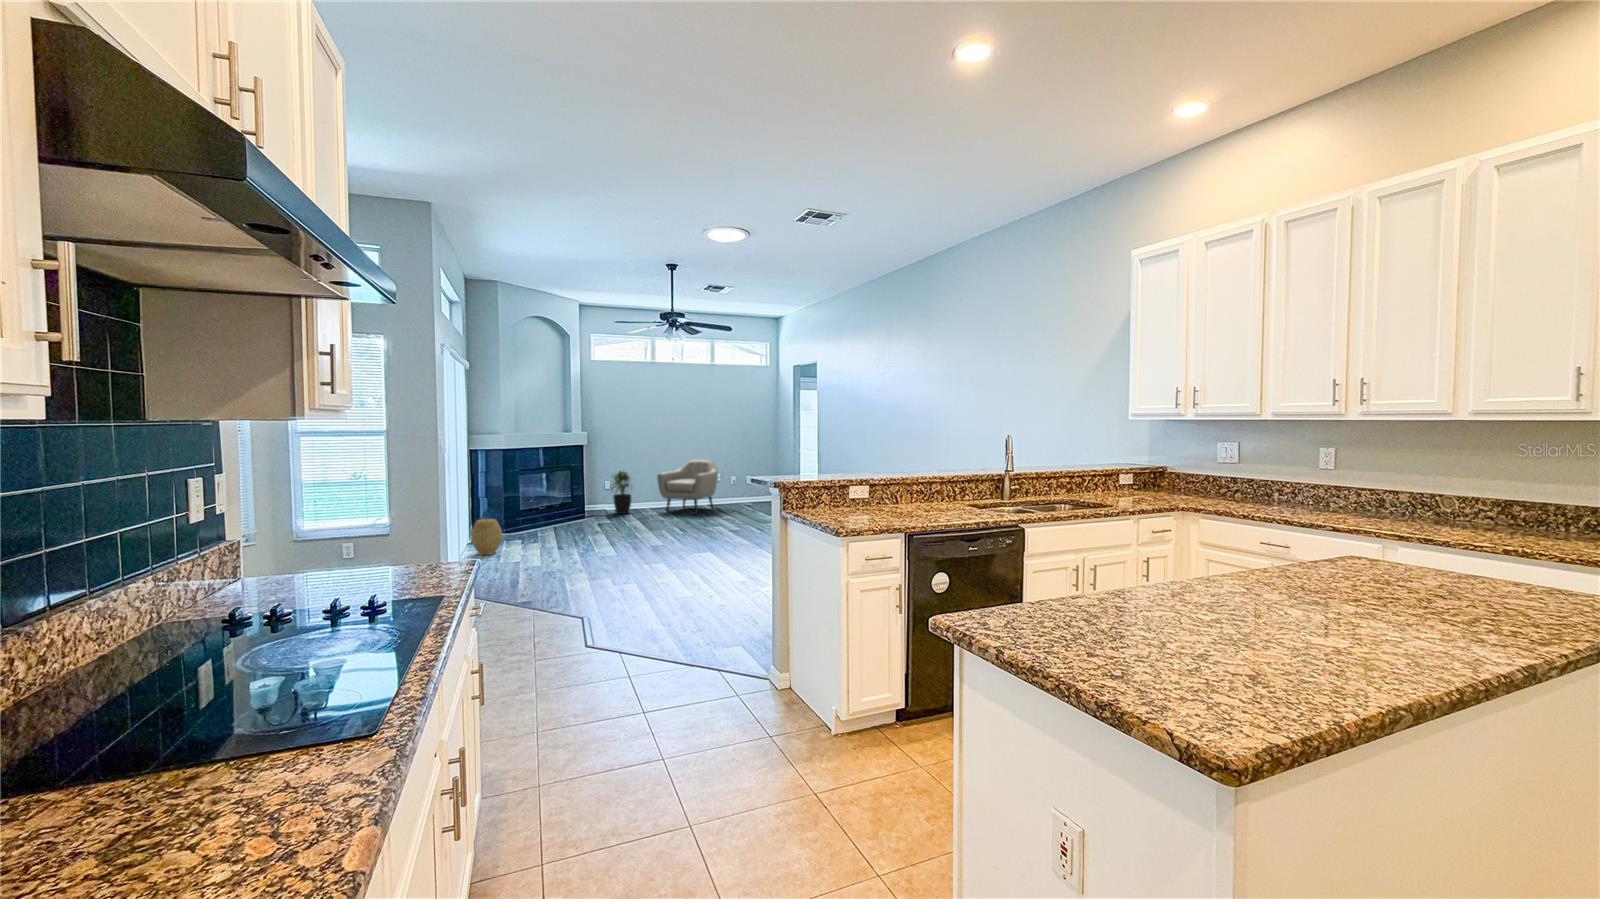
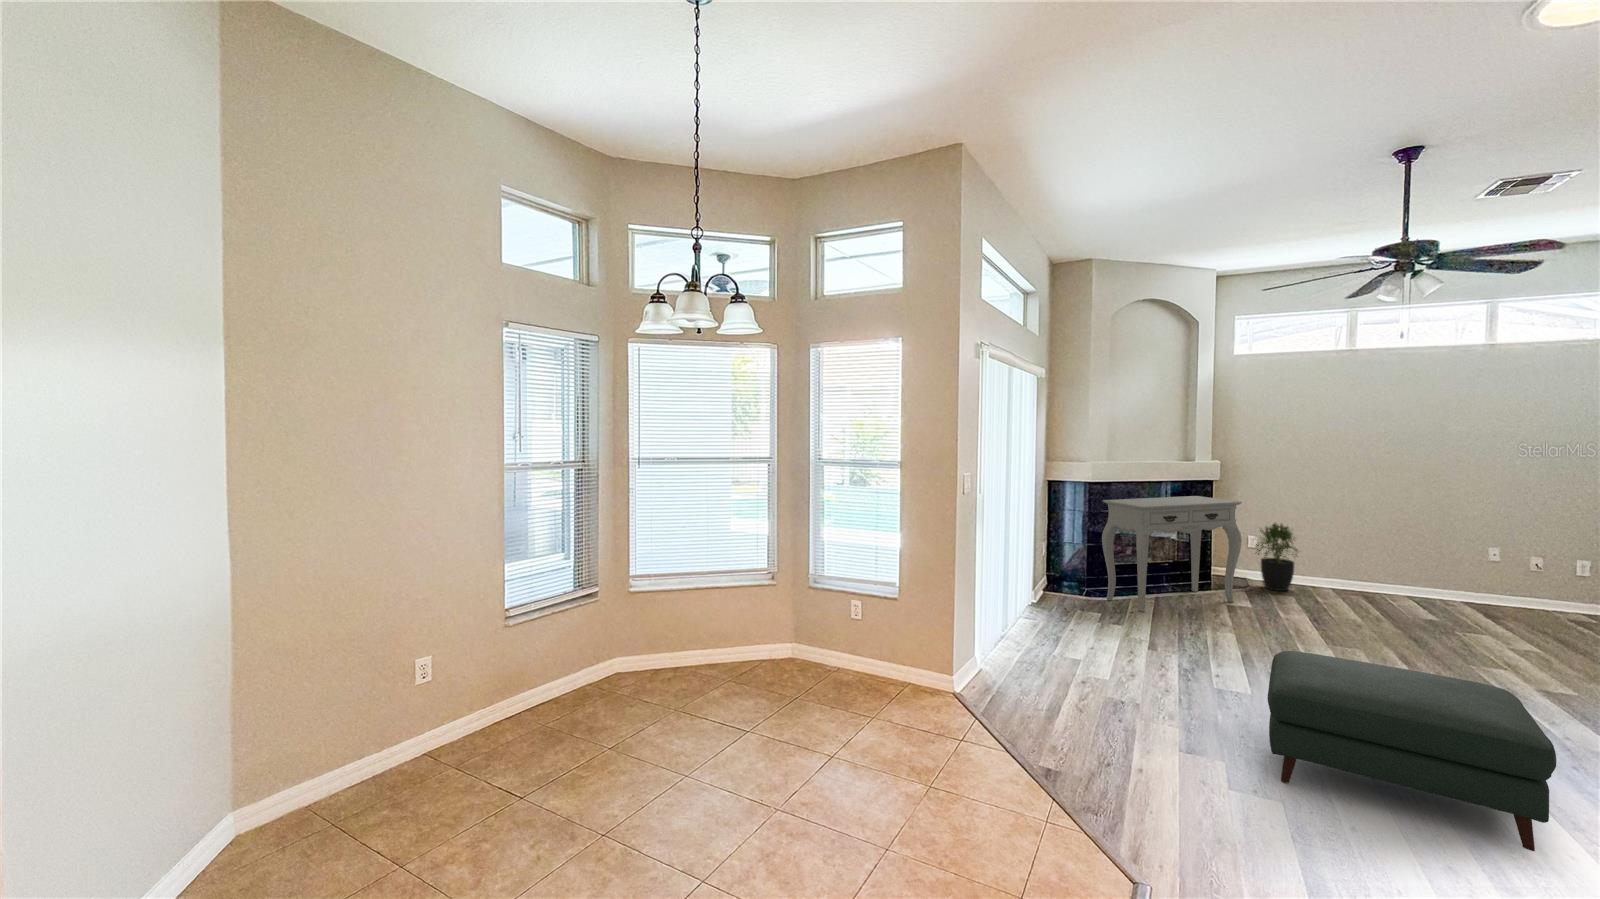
console table: none [516,455,603,535] -> present [1102,496,1242,612]
armchair: present [657,460,718,513] -> none [1349,517,1496,619]
ottoman: none [628,516,724,577] -> present [1268,651,1556,851]
woven basket: present [471,519,502,555] -> none [1027,581,1068,632]

